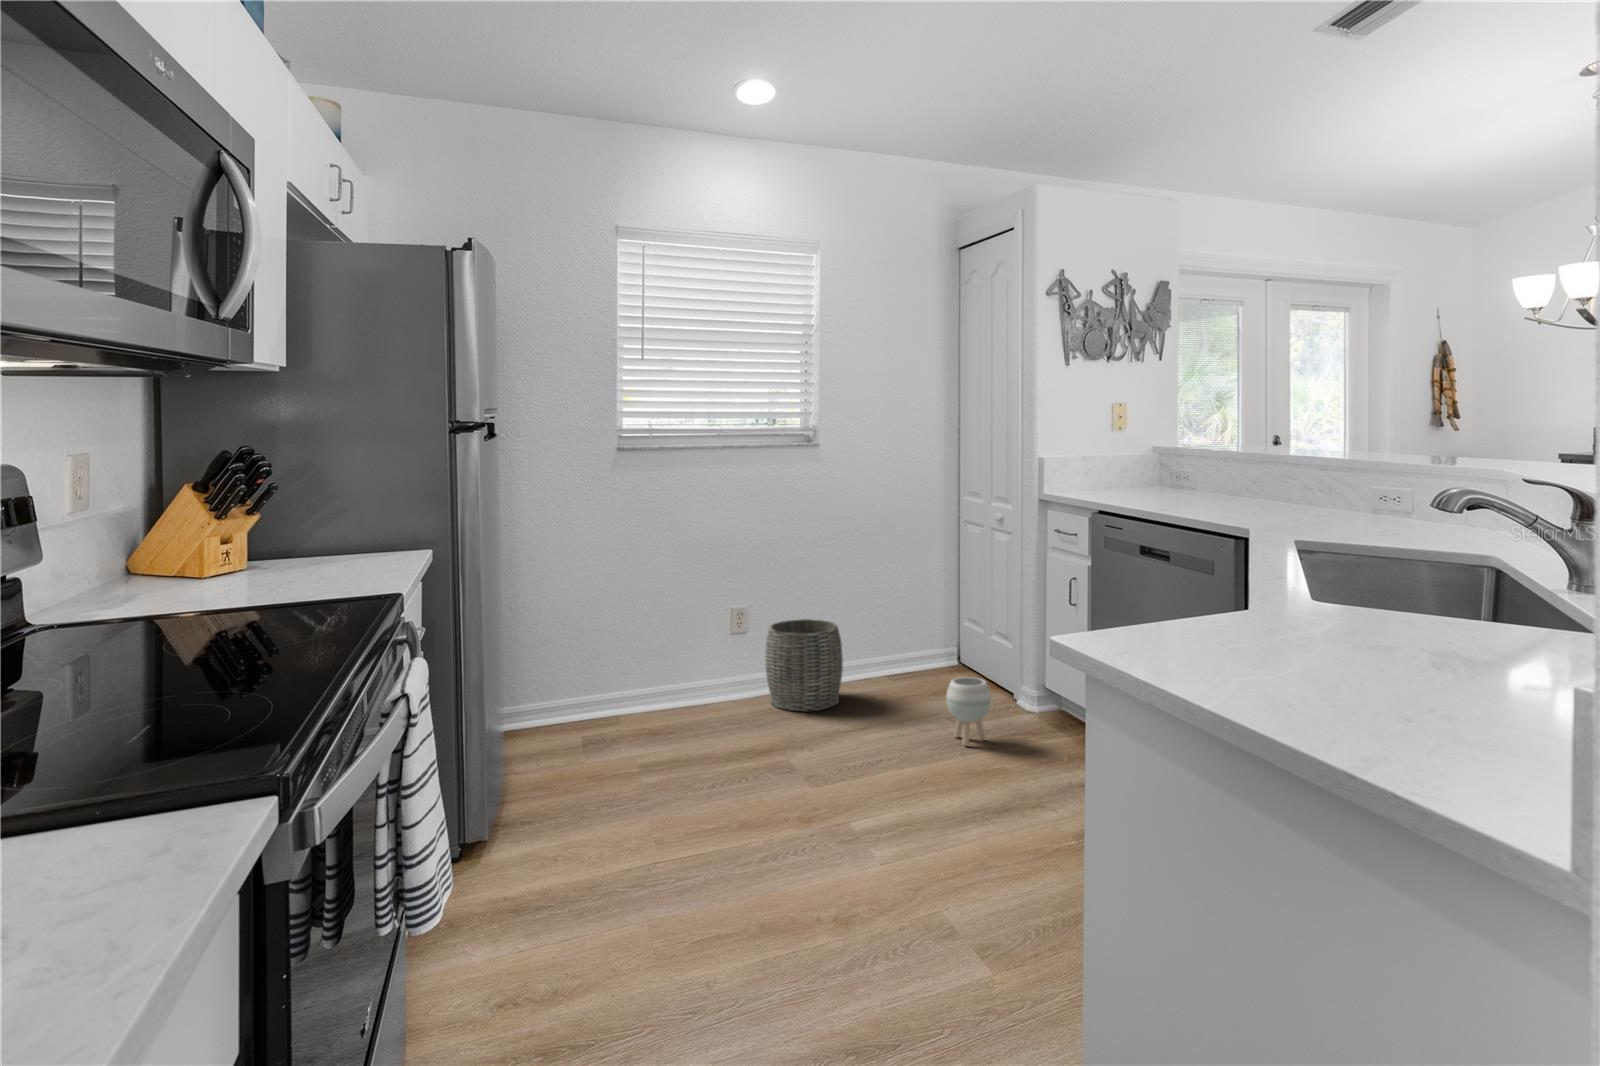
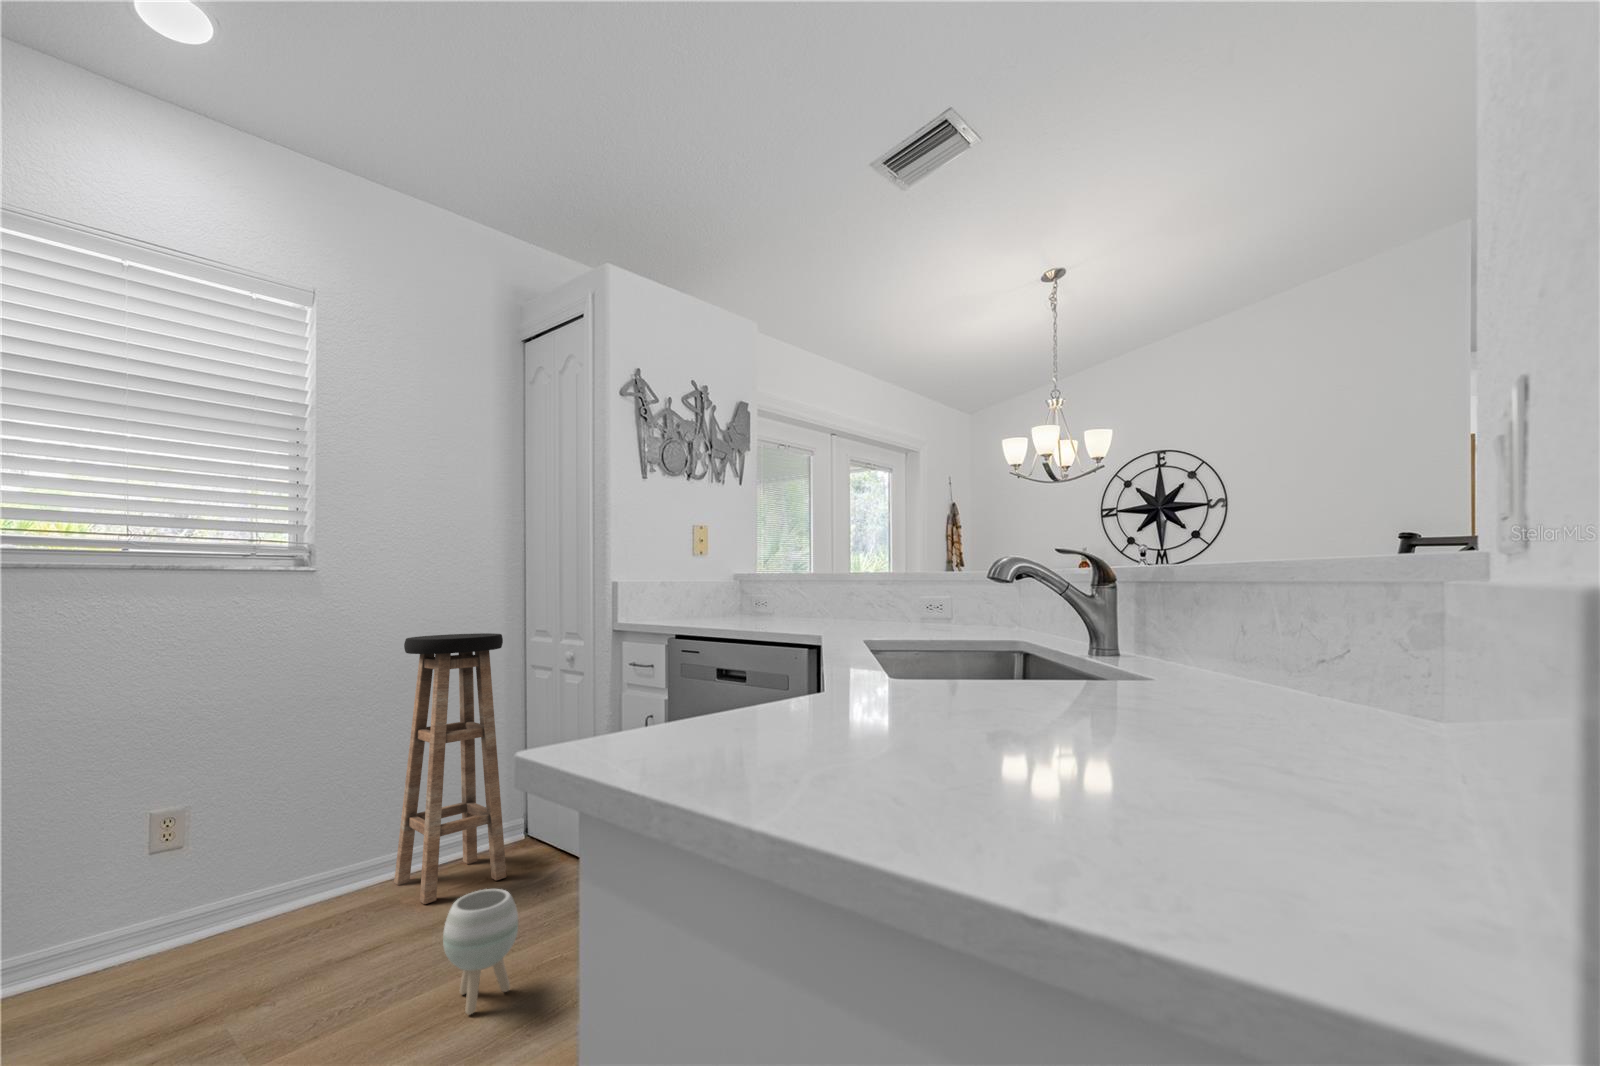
bar stool: none [878,500,957,692] -> present [394,633,506,904]
woven basket: present [765,619,843,711] -> none [154,814,310,985]

